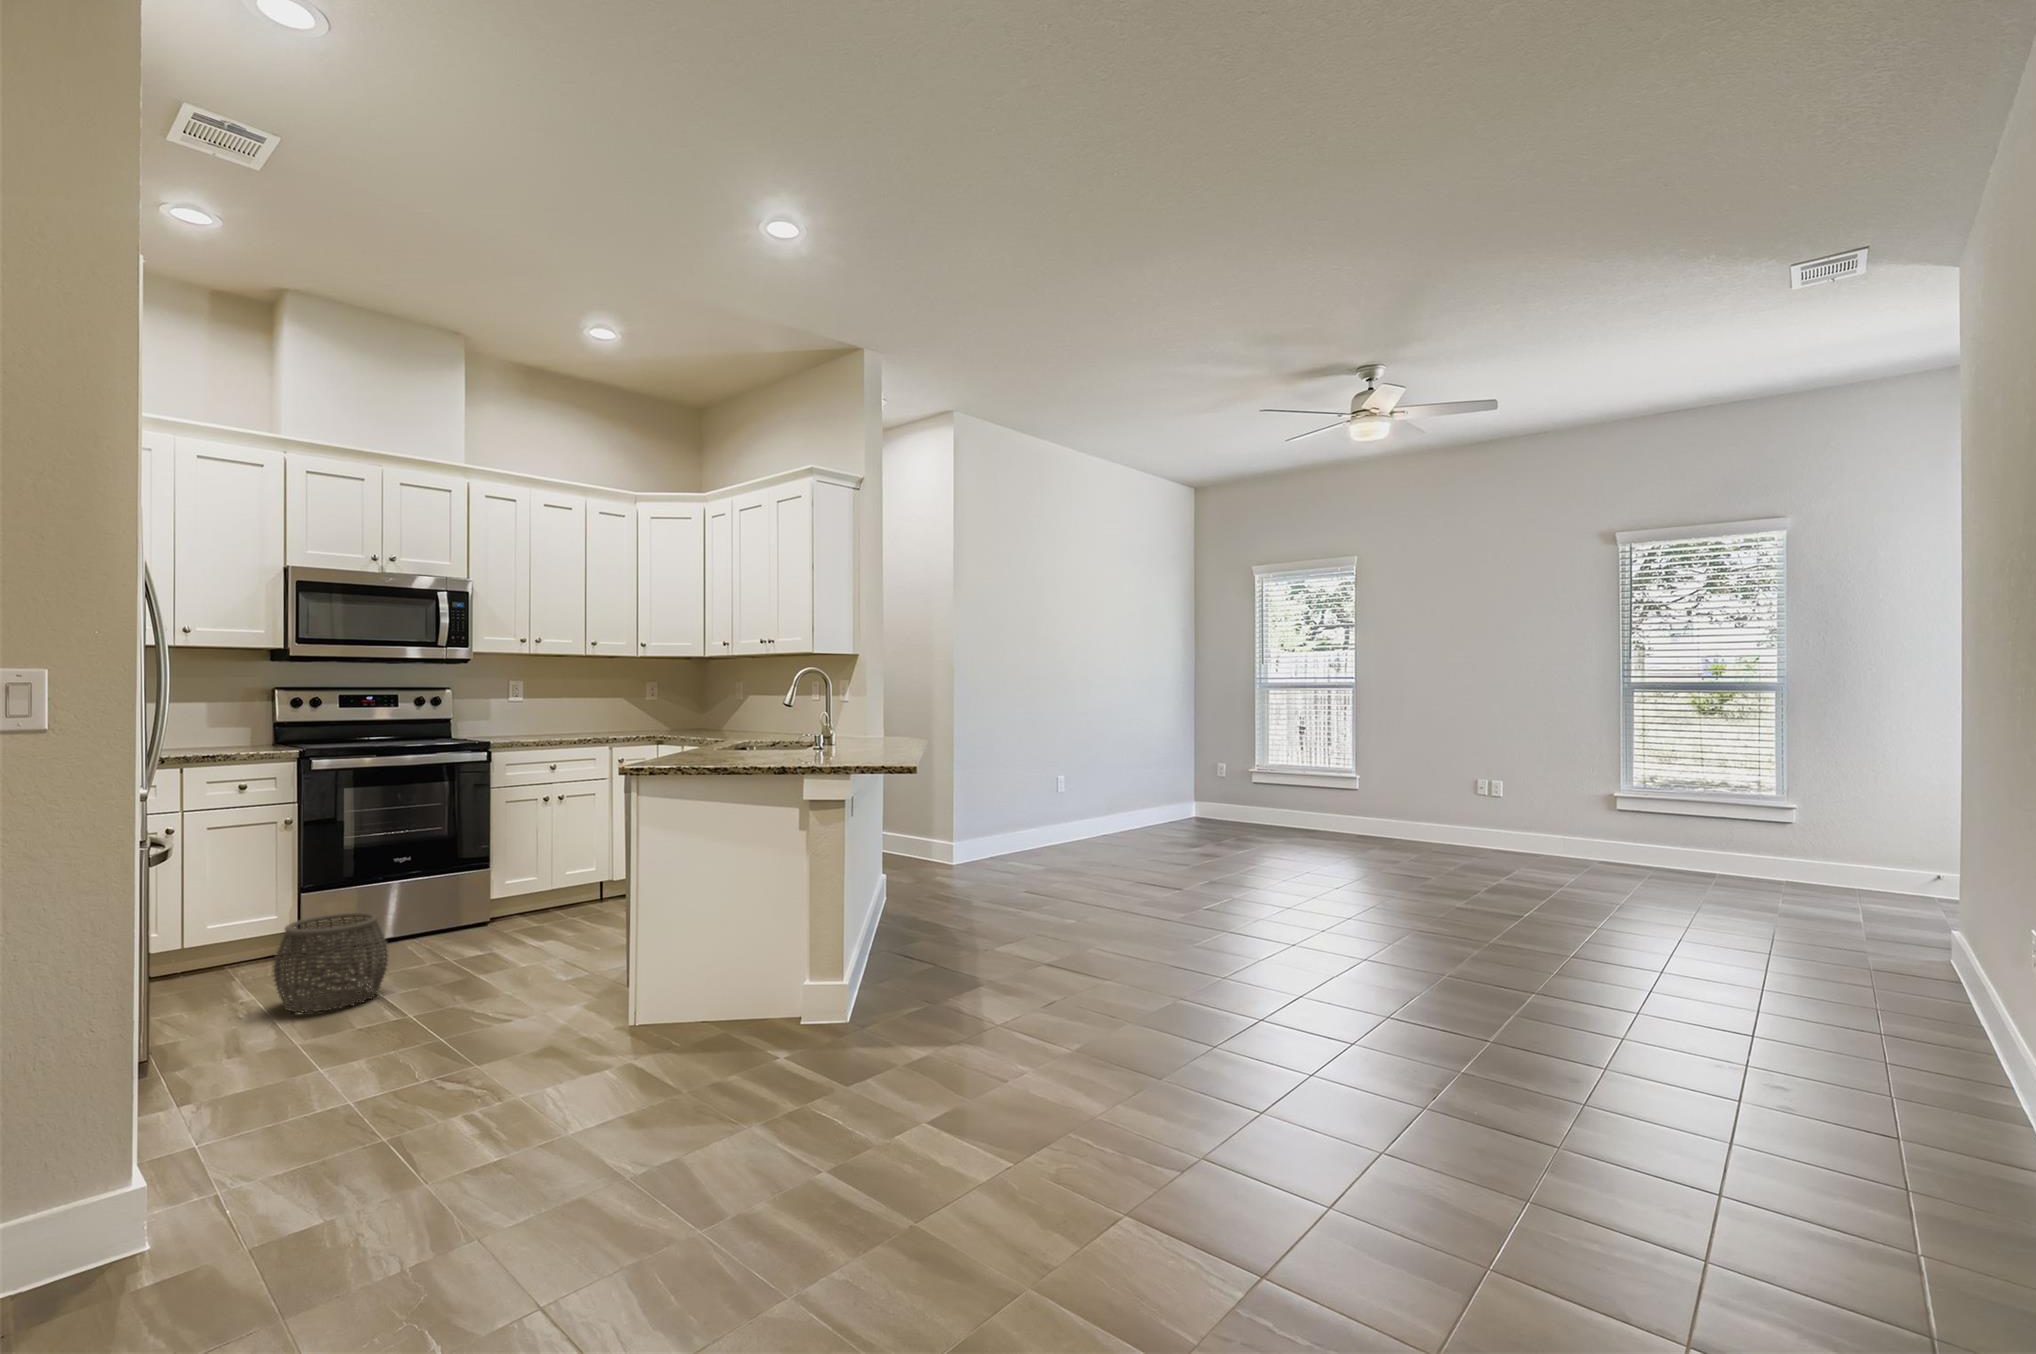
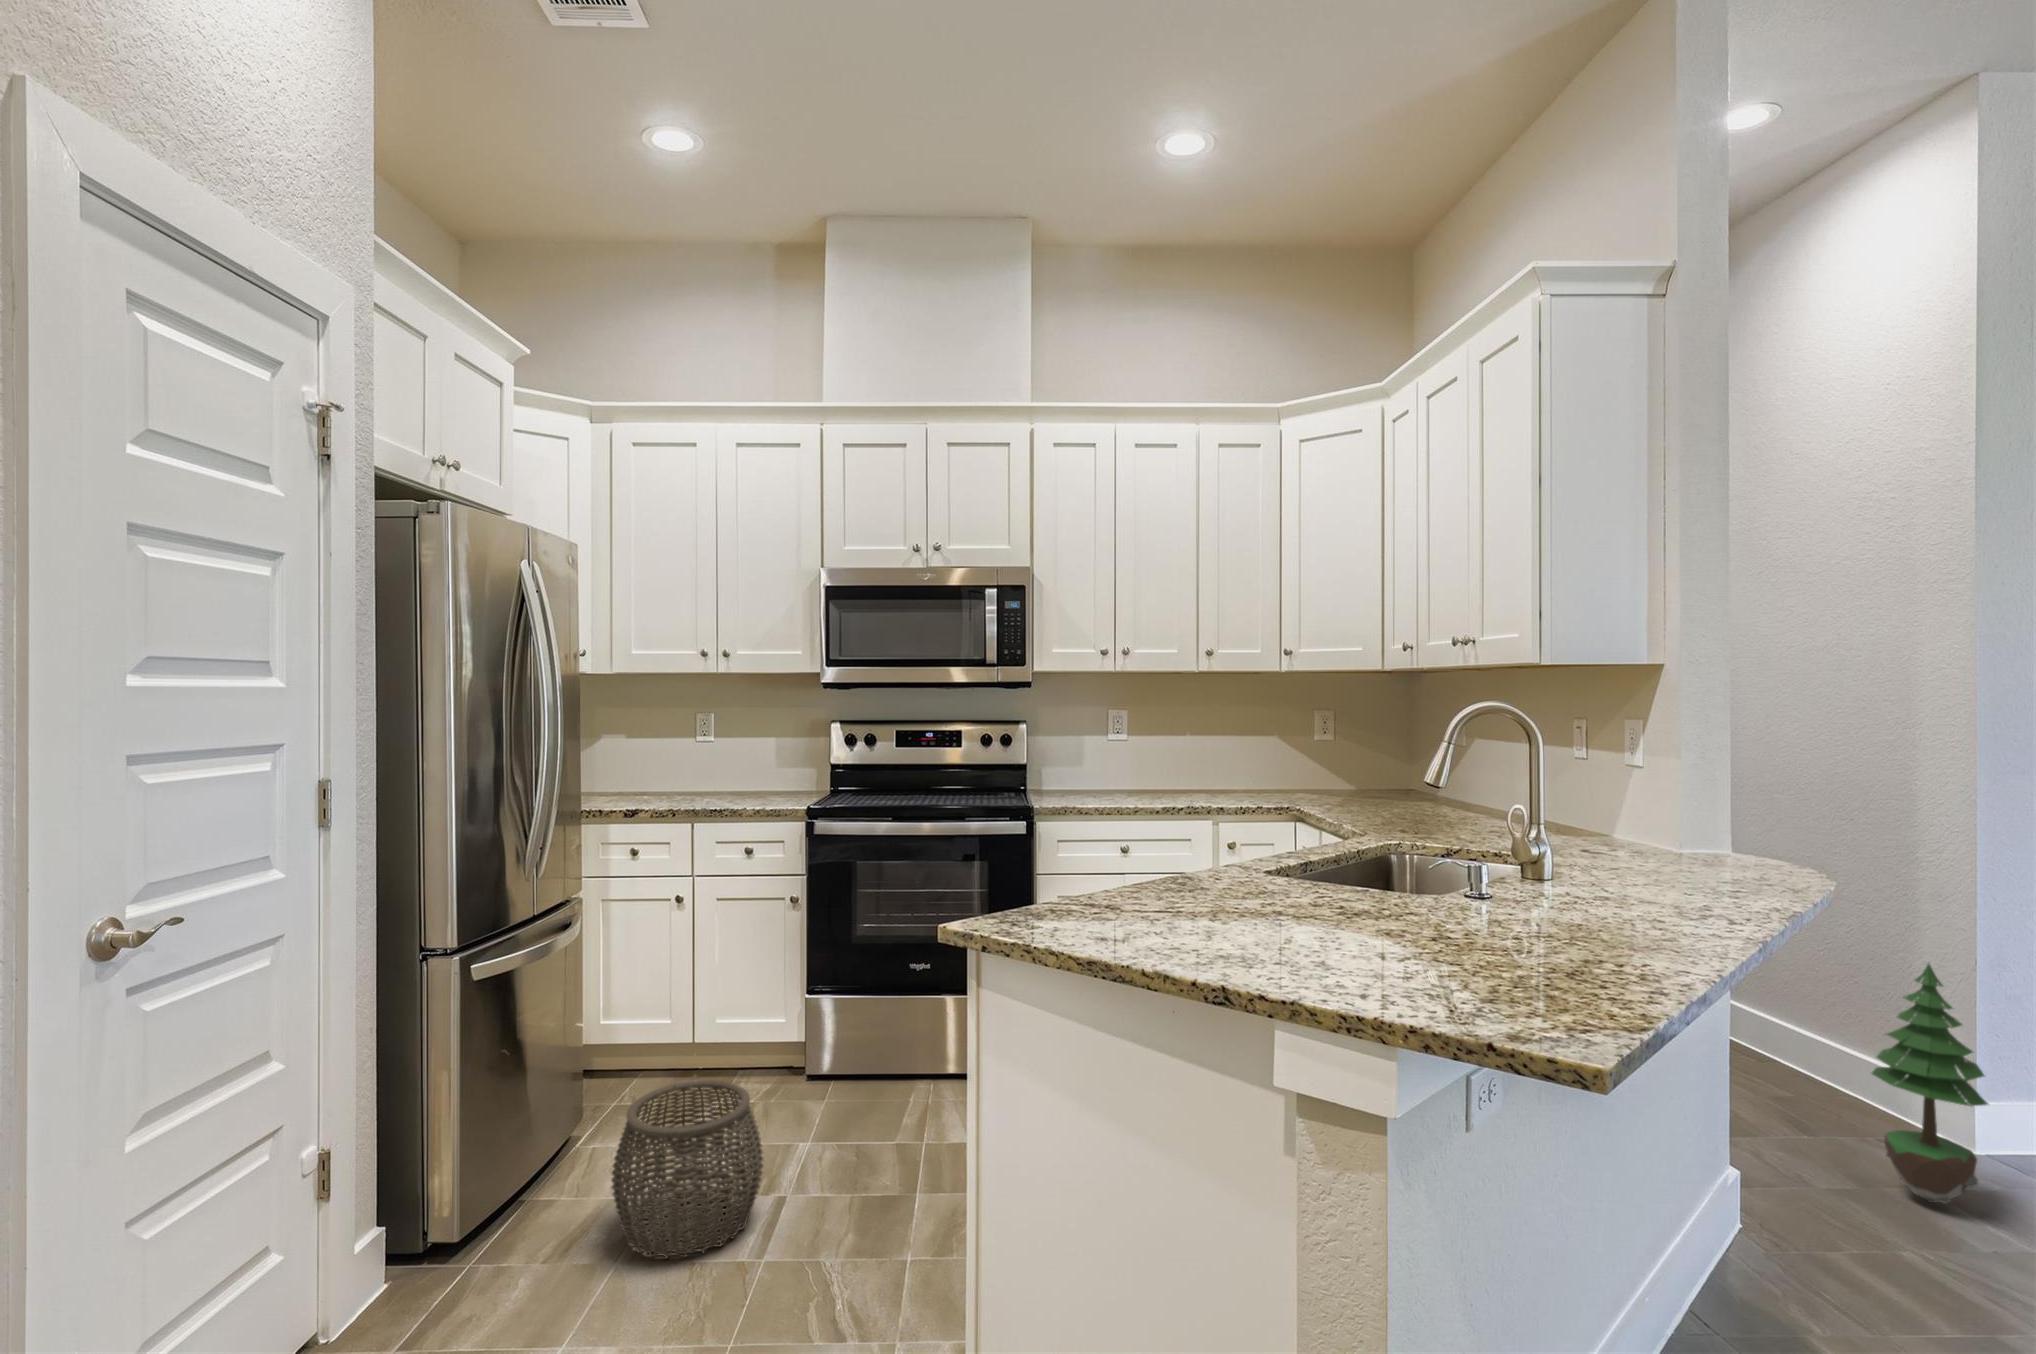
potted tree: none [910,774,945,871] -> present [1872,964,1988,1203]

